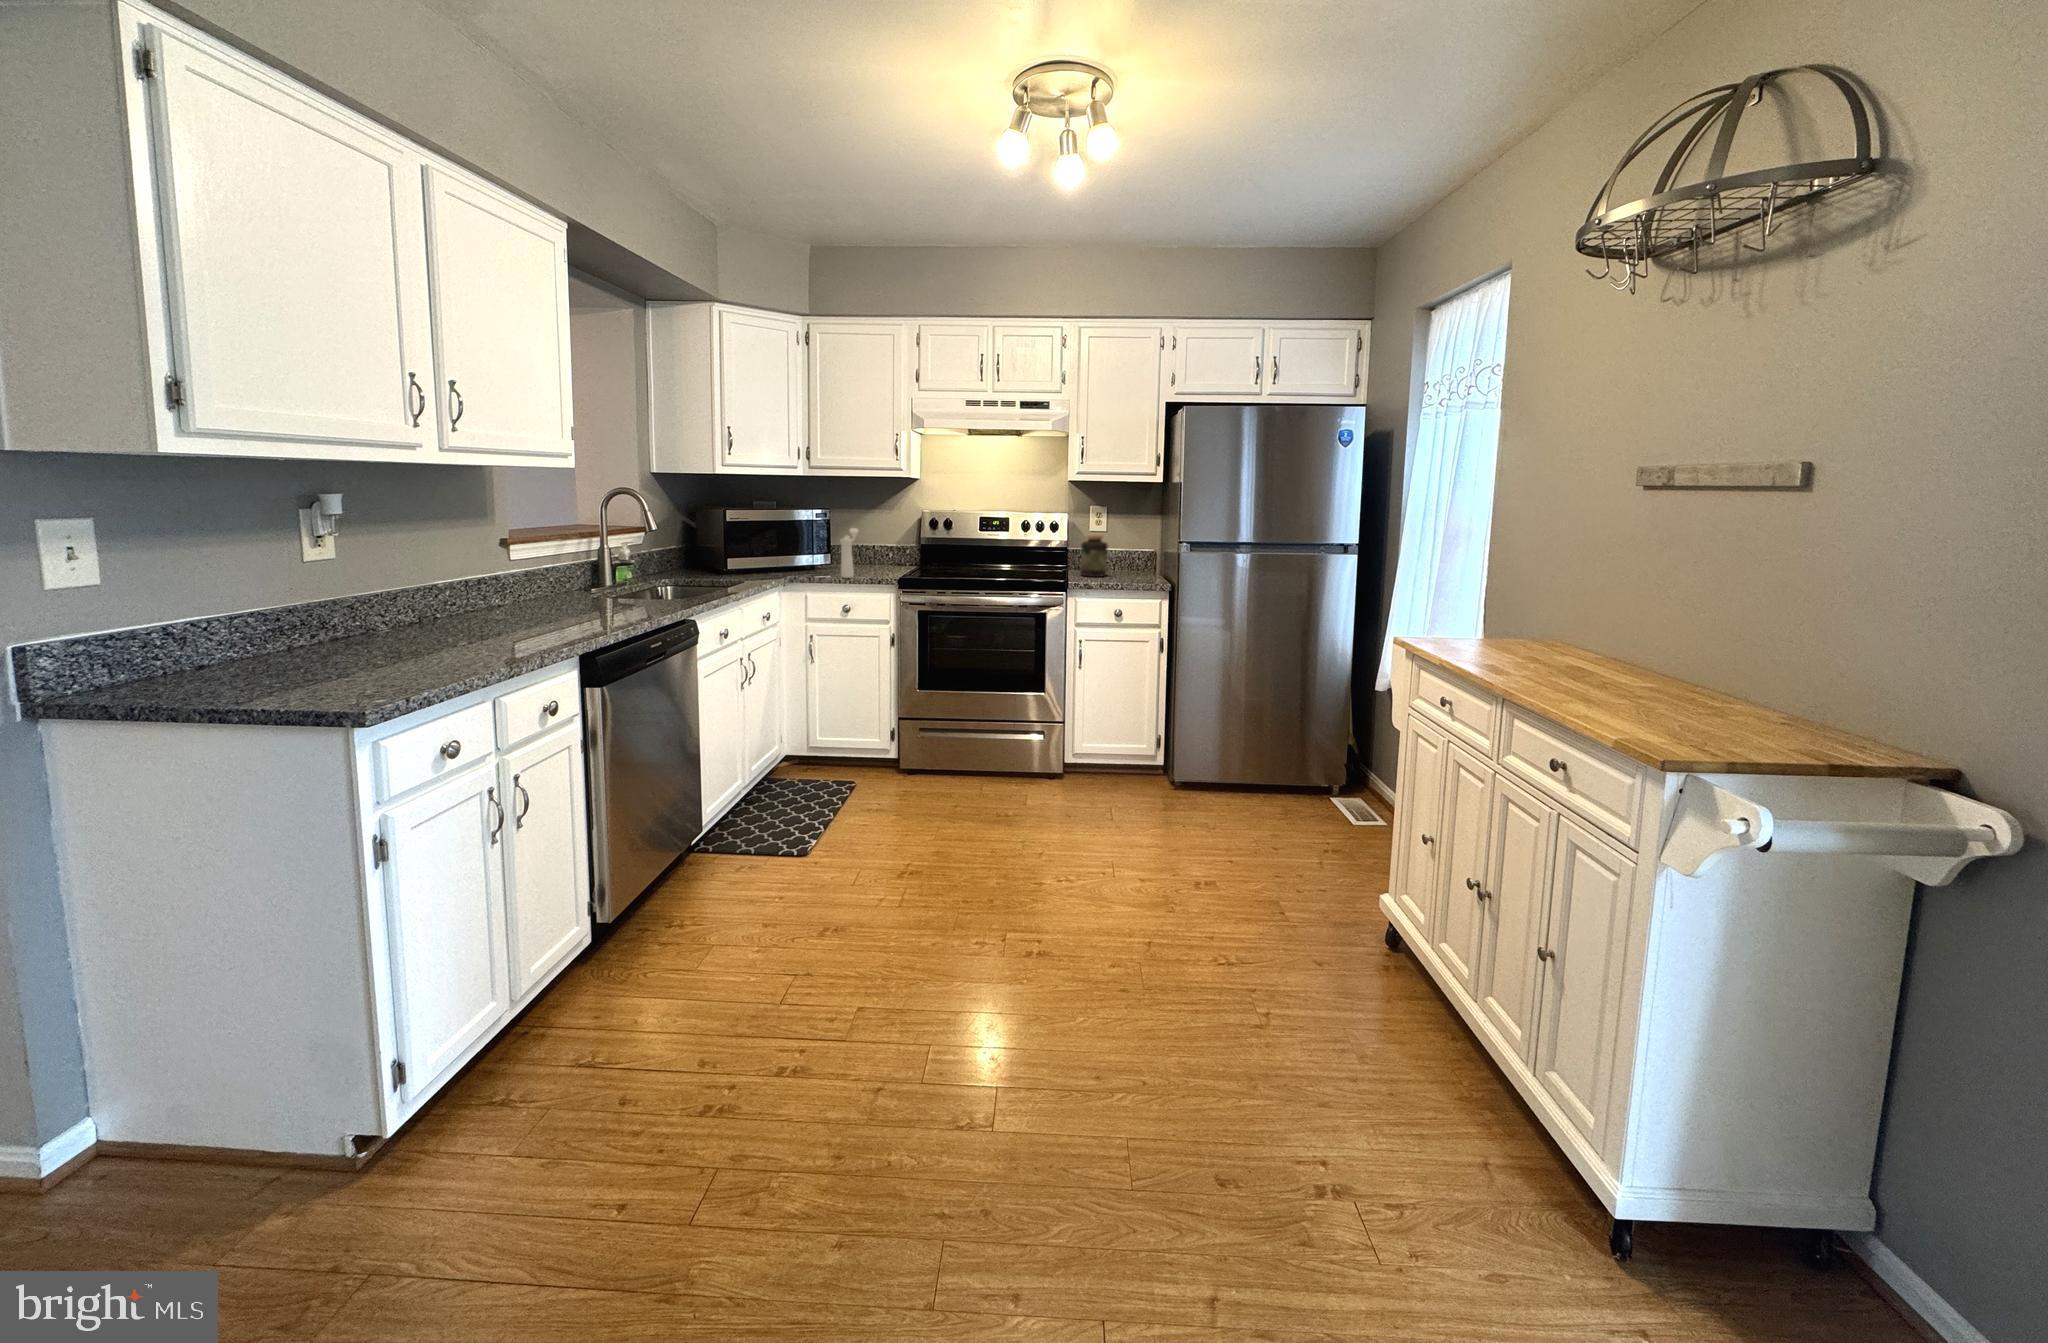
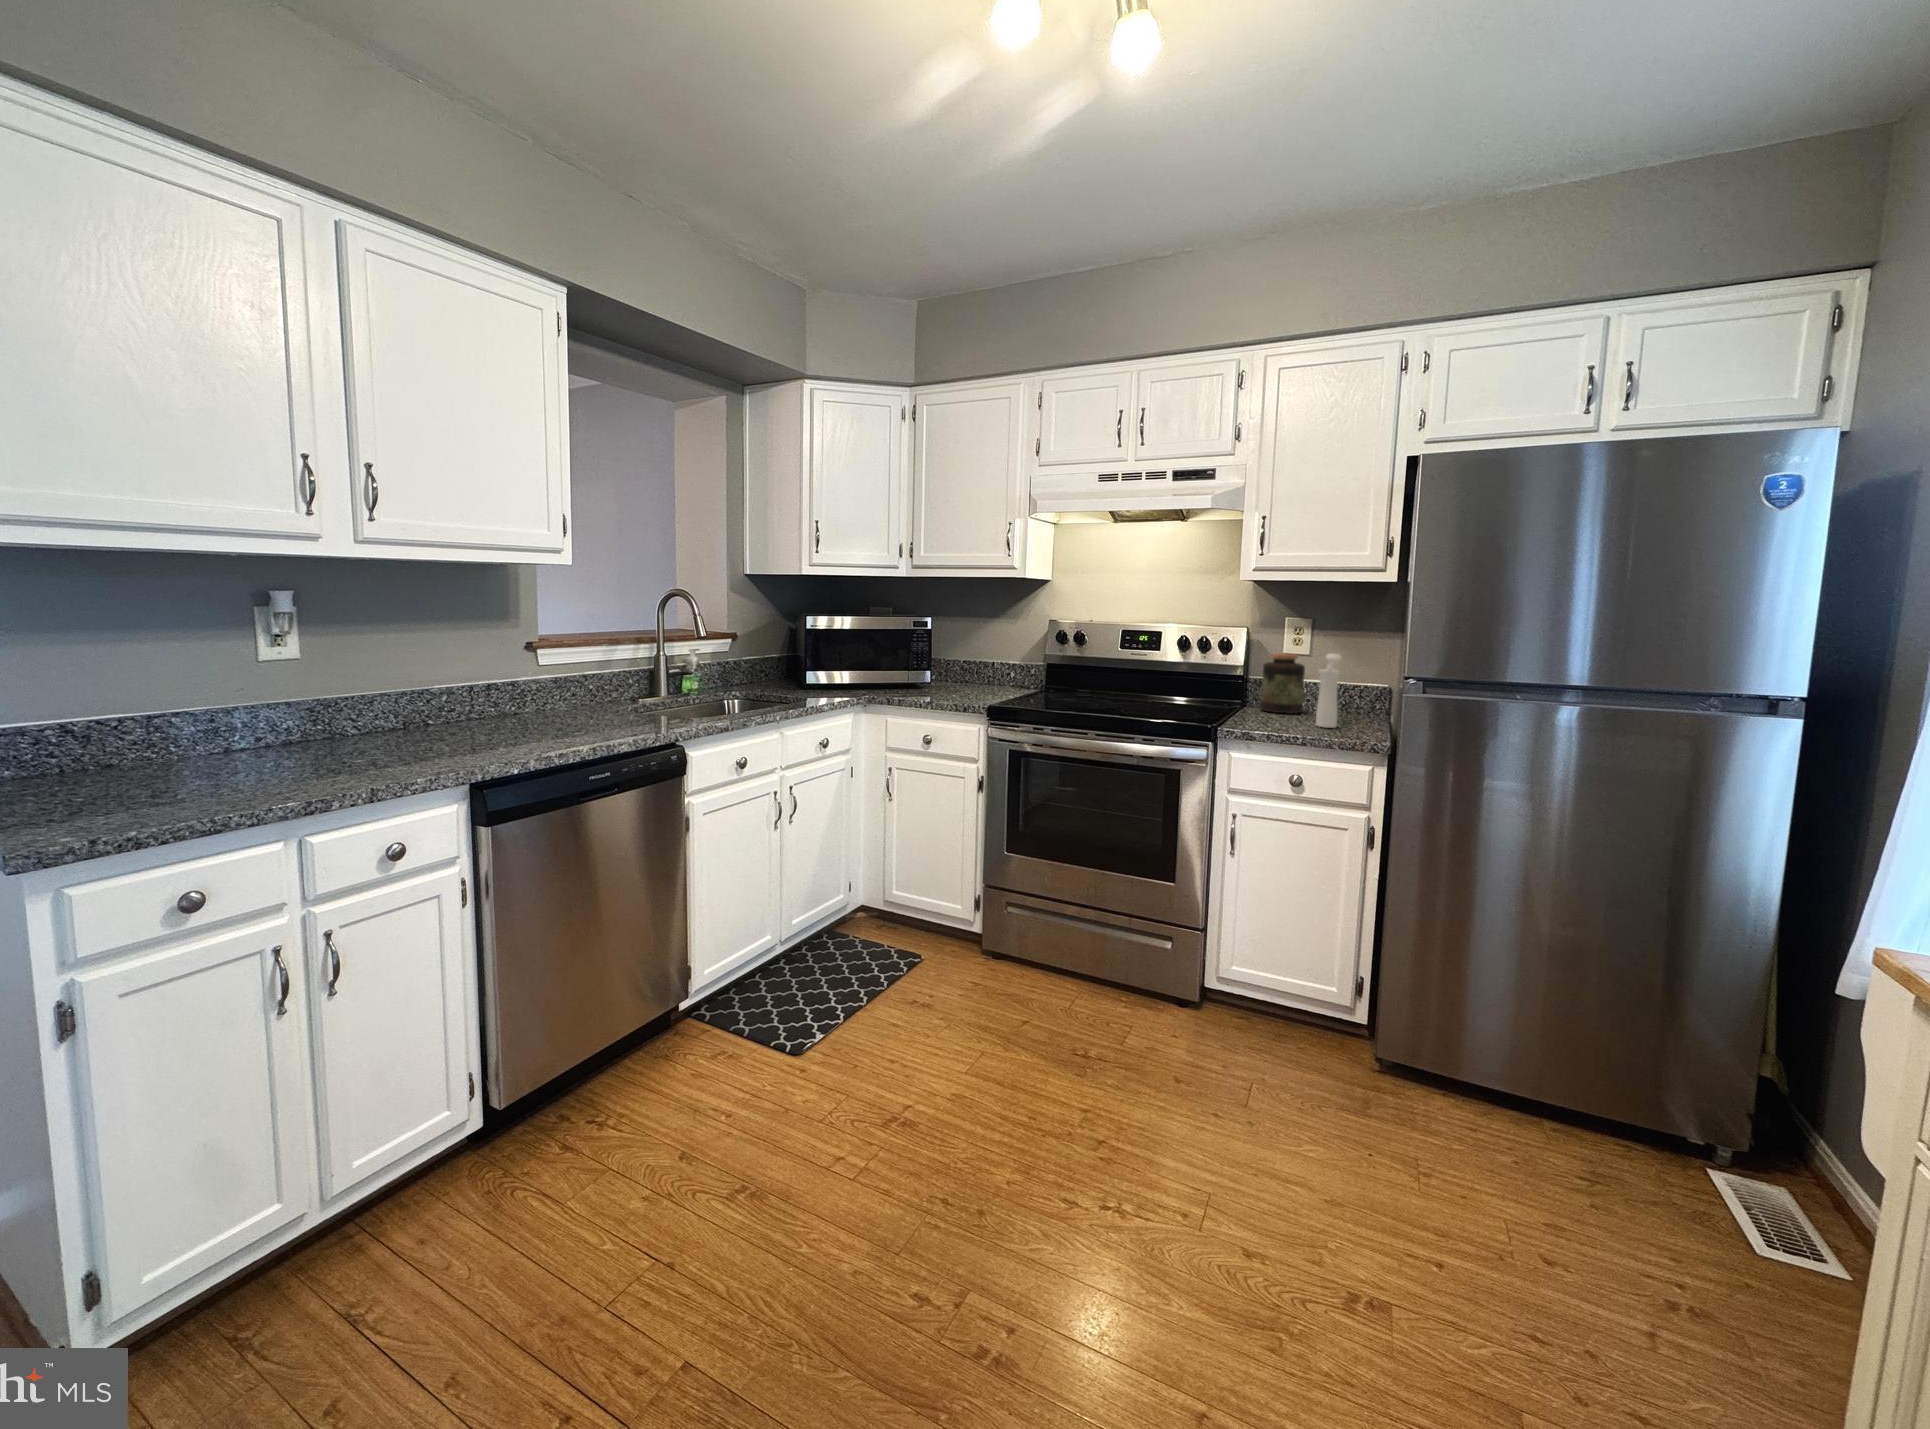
pepper mill: present [840,528,858,578] -> present [1316,654,1341,728]

